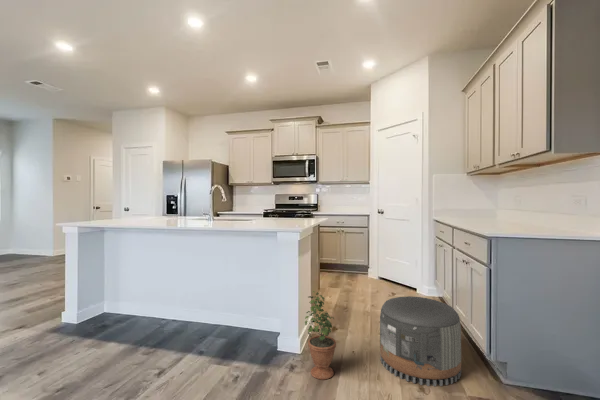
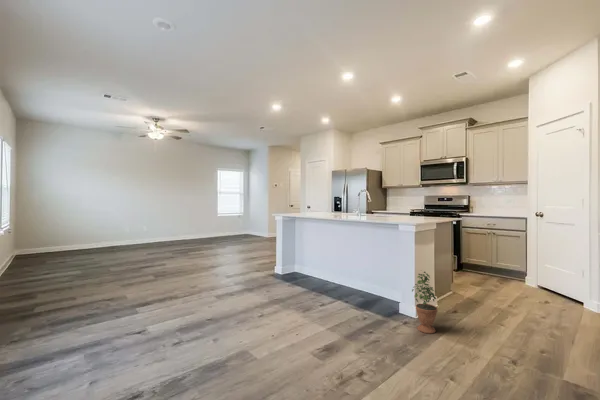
pouf: present [380,296,461,386] -> none [482,288,563,362]

